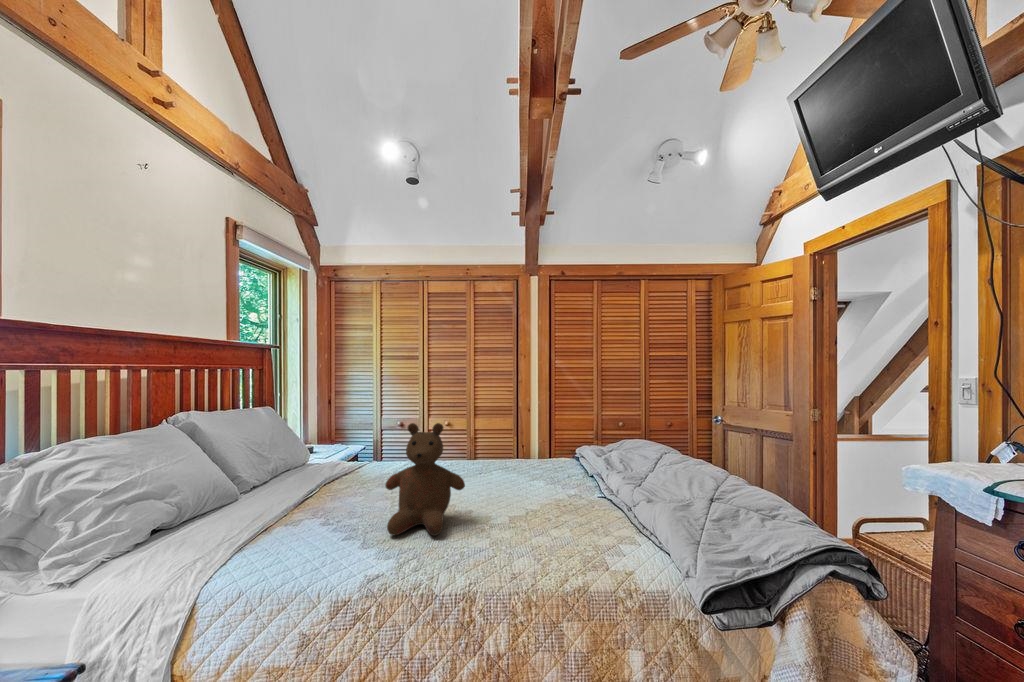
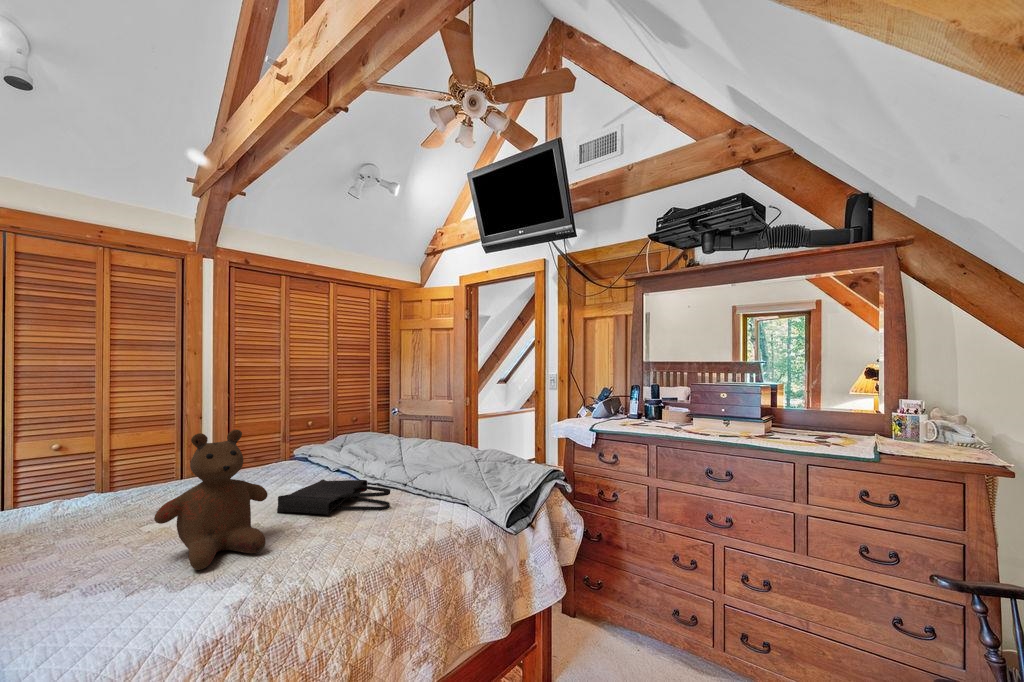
tote bag: none [496,482,584,533] -> present [277,479,390,515]

